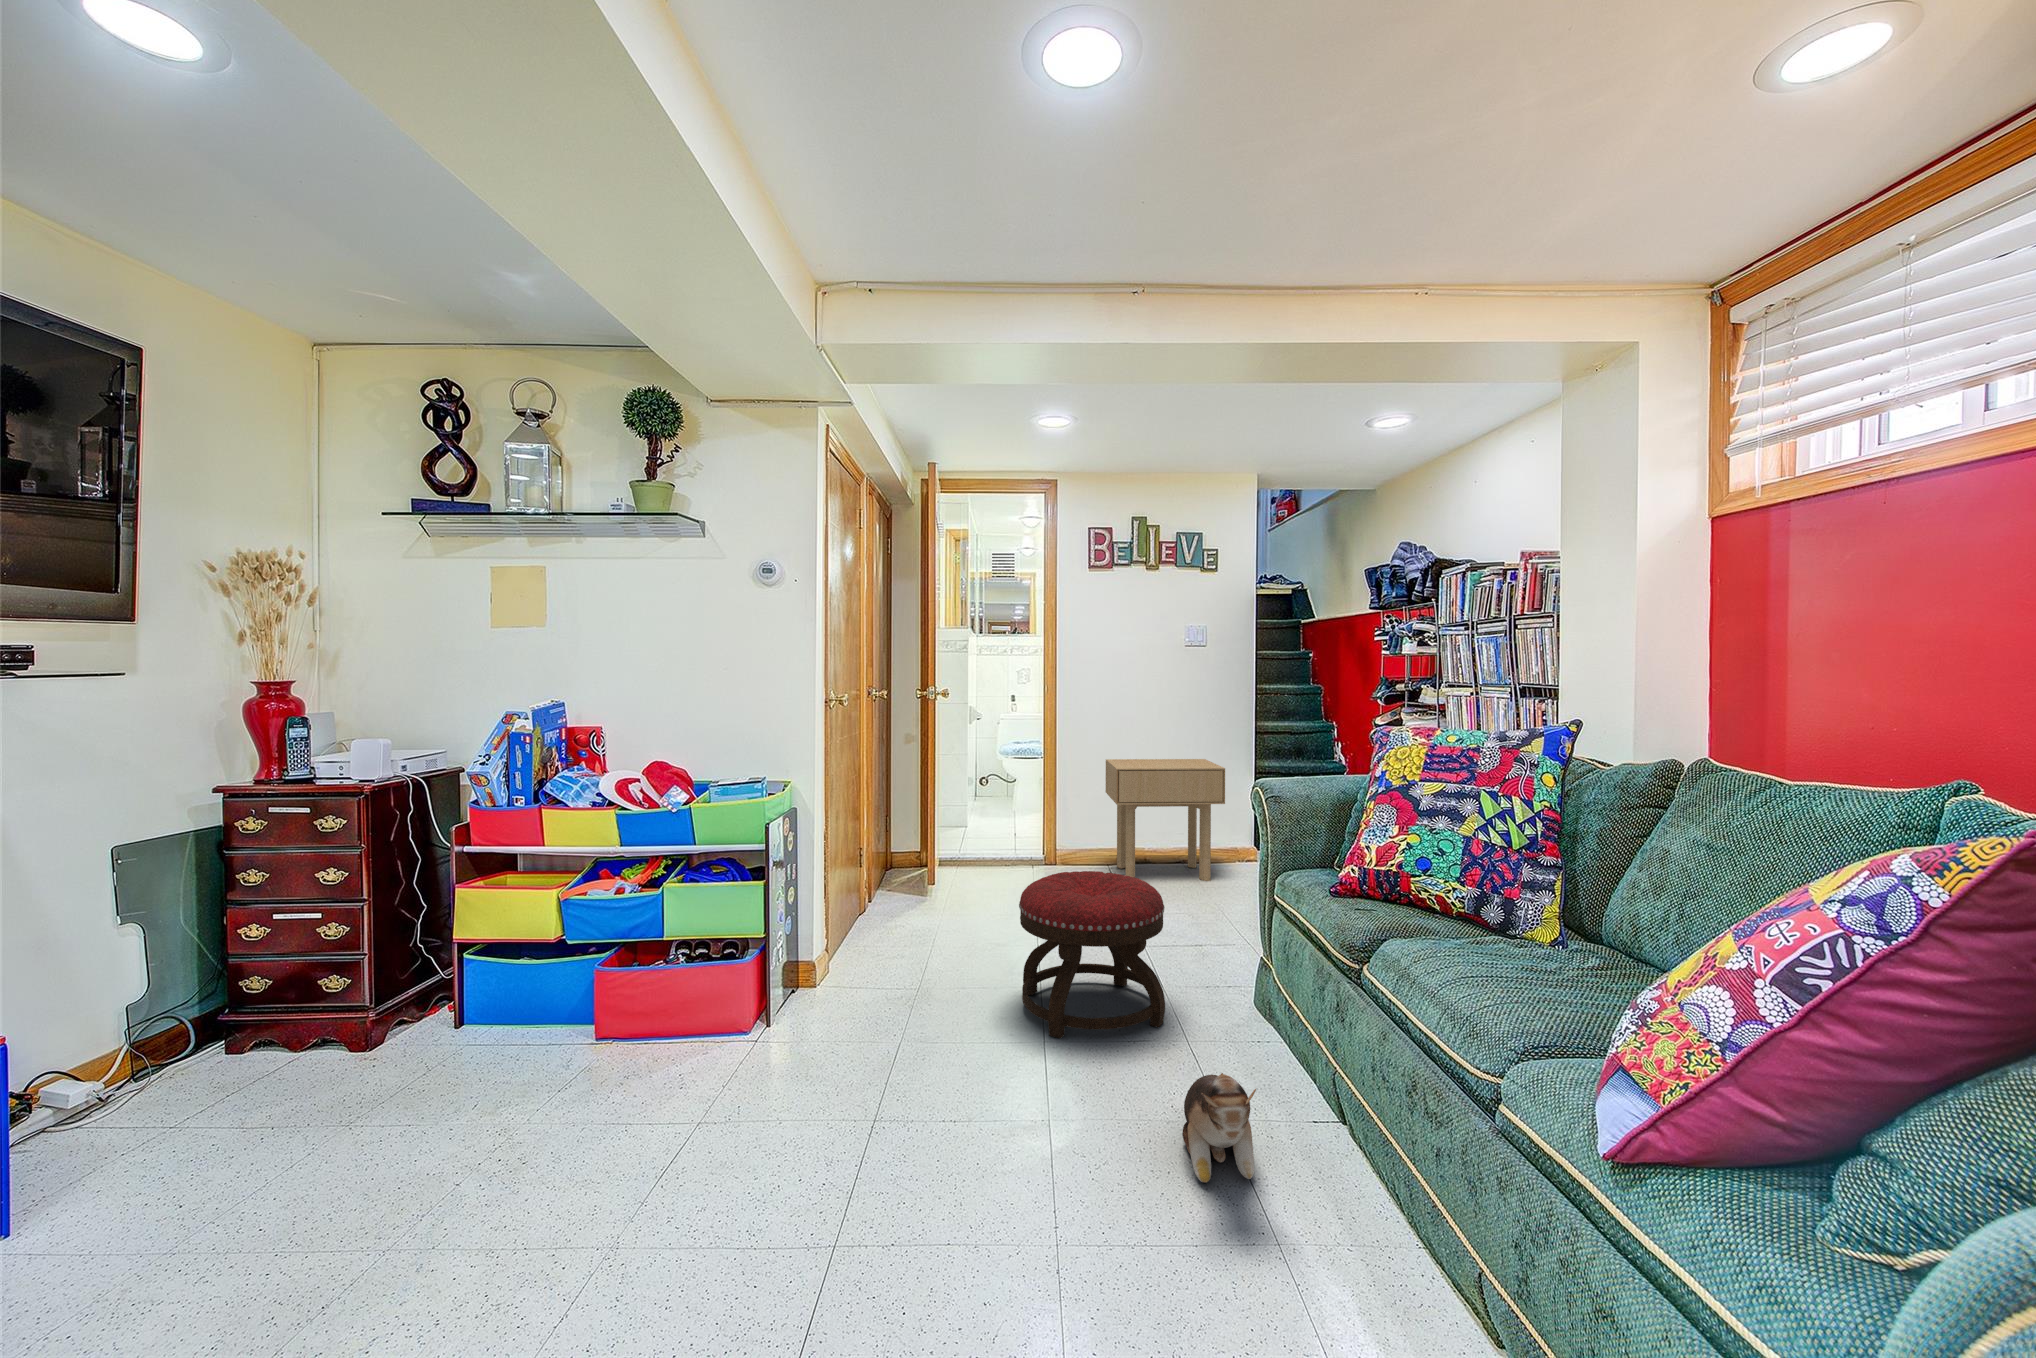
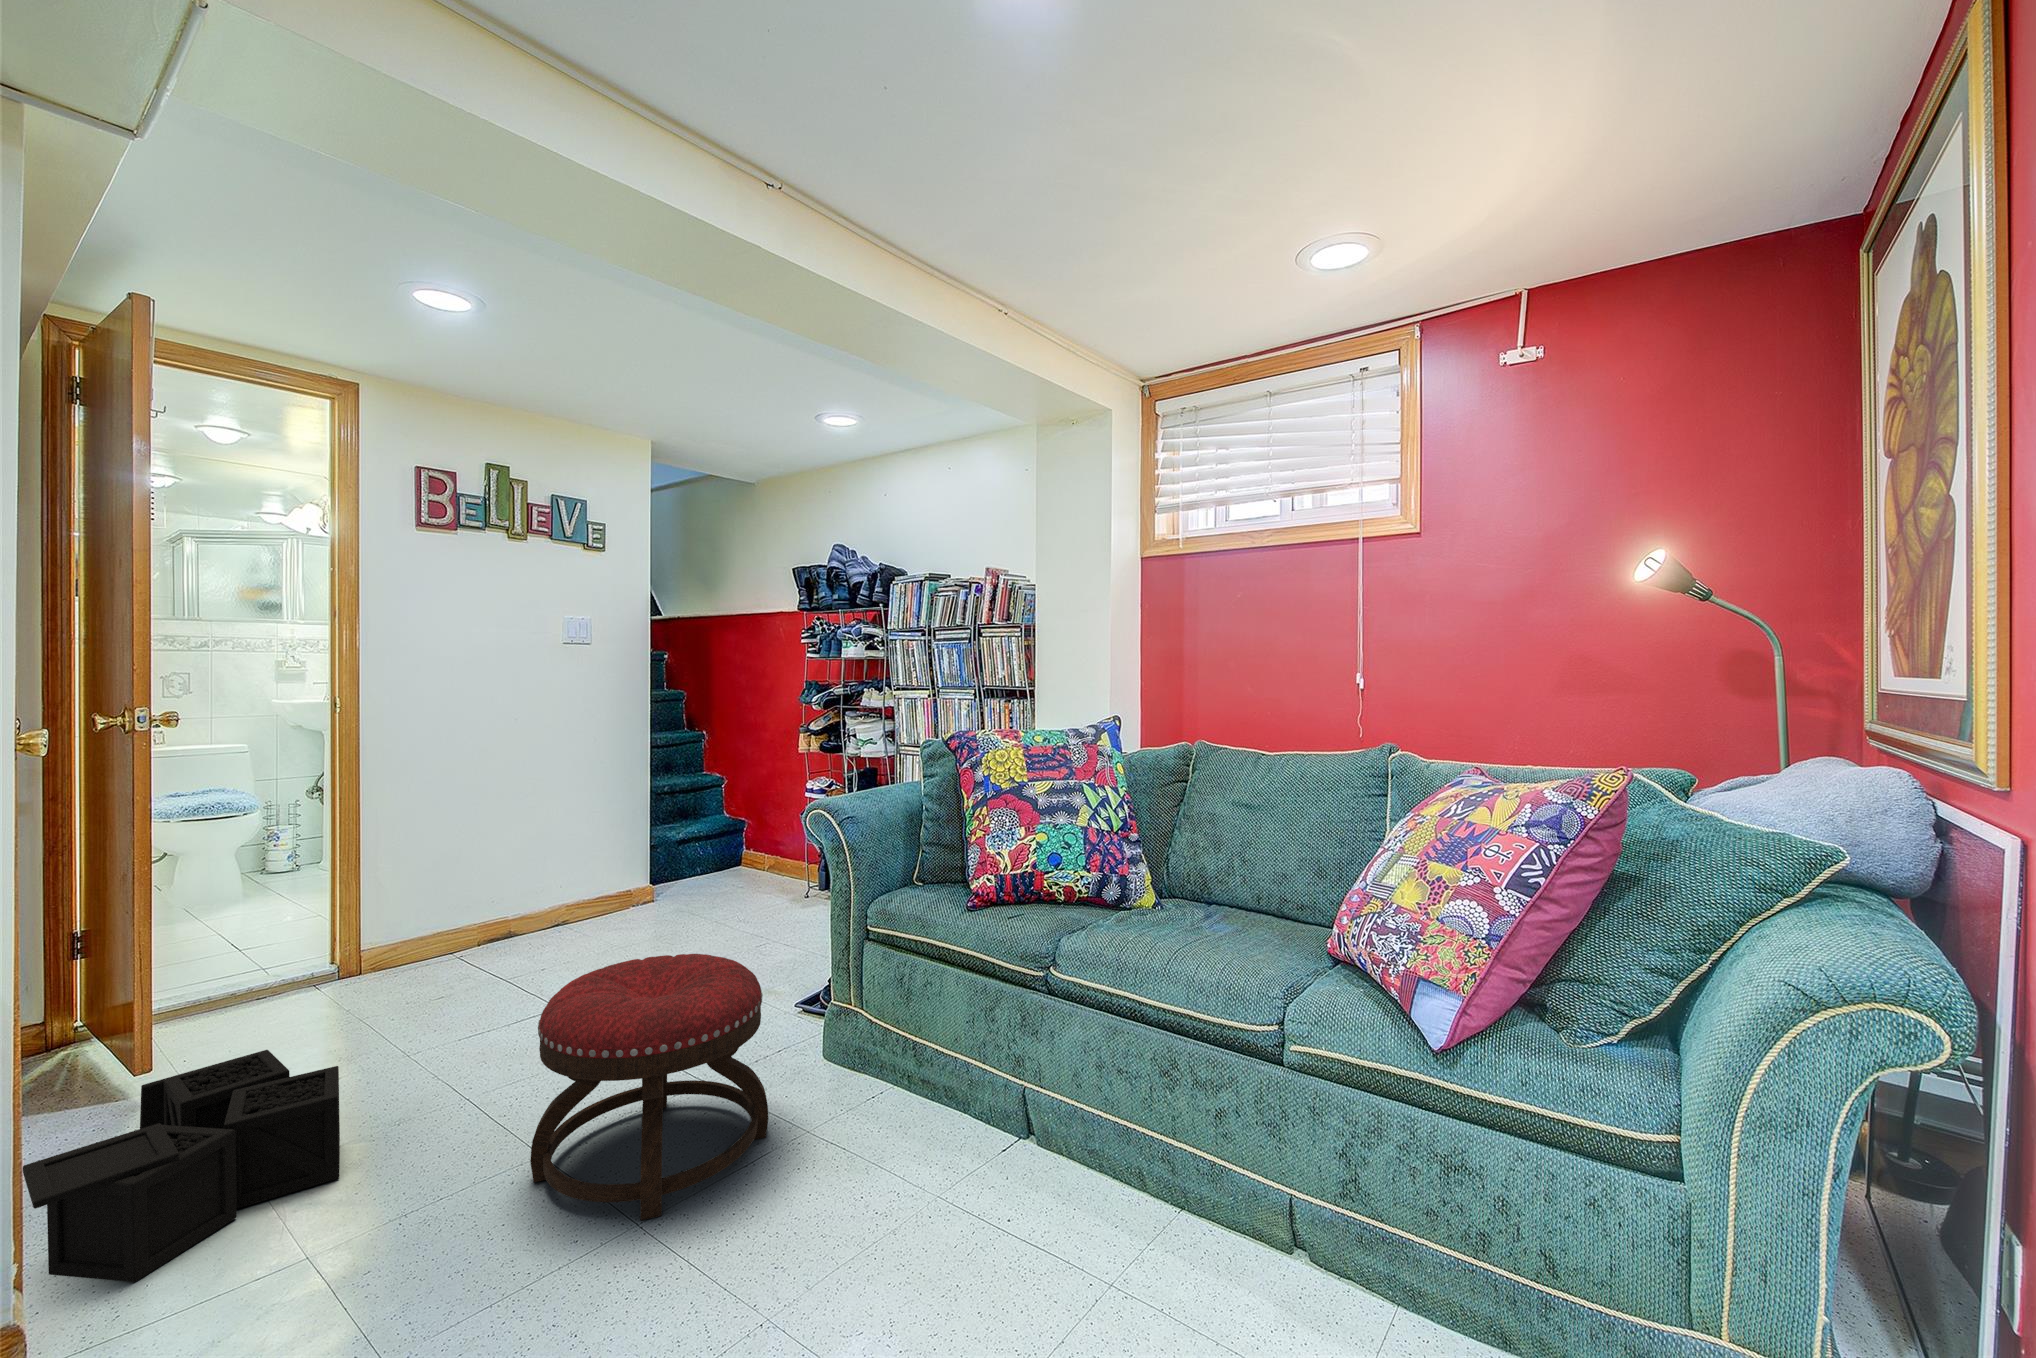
side table: present [1106,759,1225,881] -> none [449,789,643,972]
storage bin: none [843,880,981,966] -> present [23,1050,340,1282]
plush toy: present [1182,1073,1256,1183] -> none [906,1137,1083,1280]

